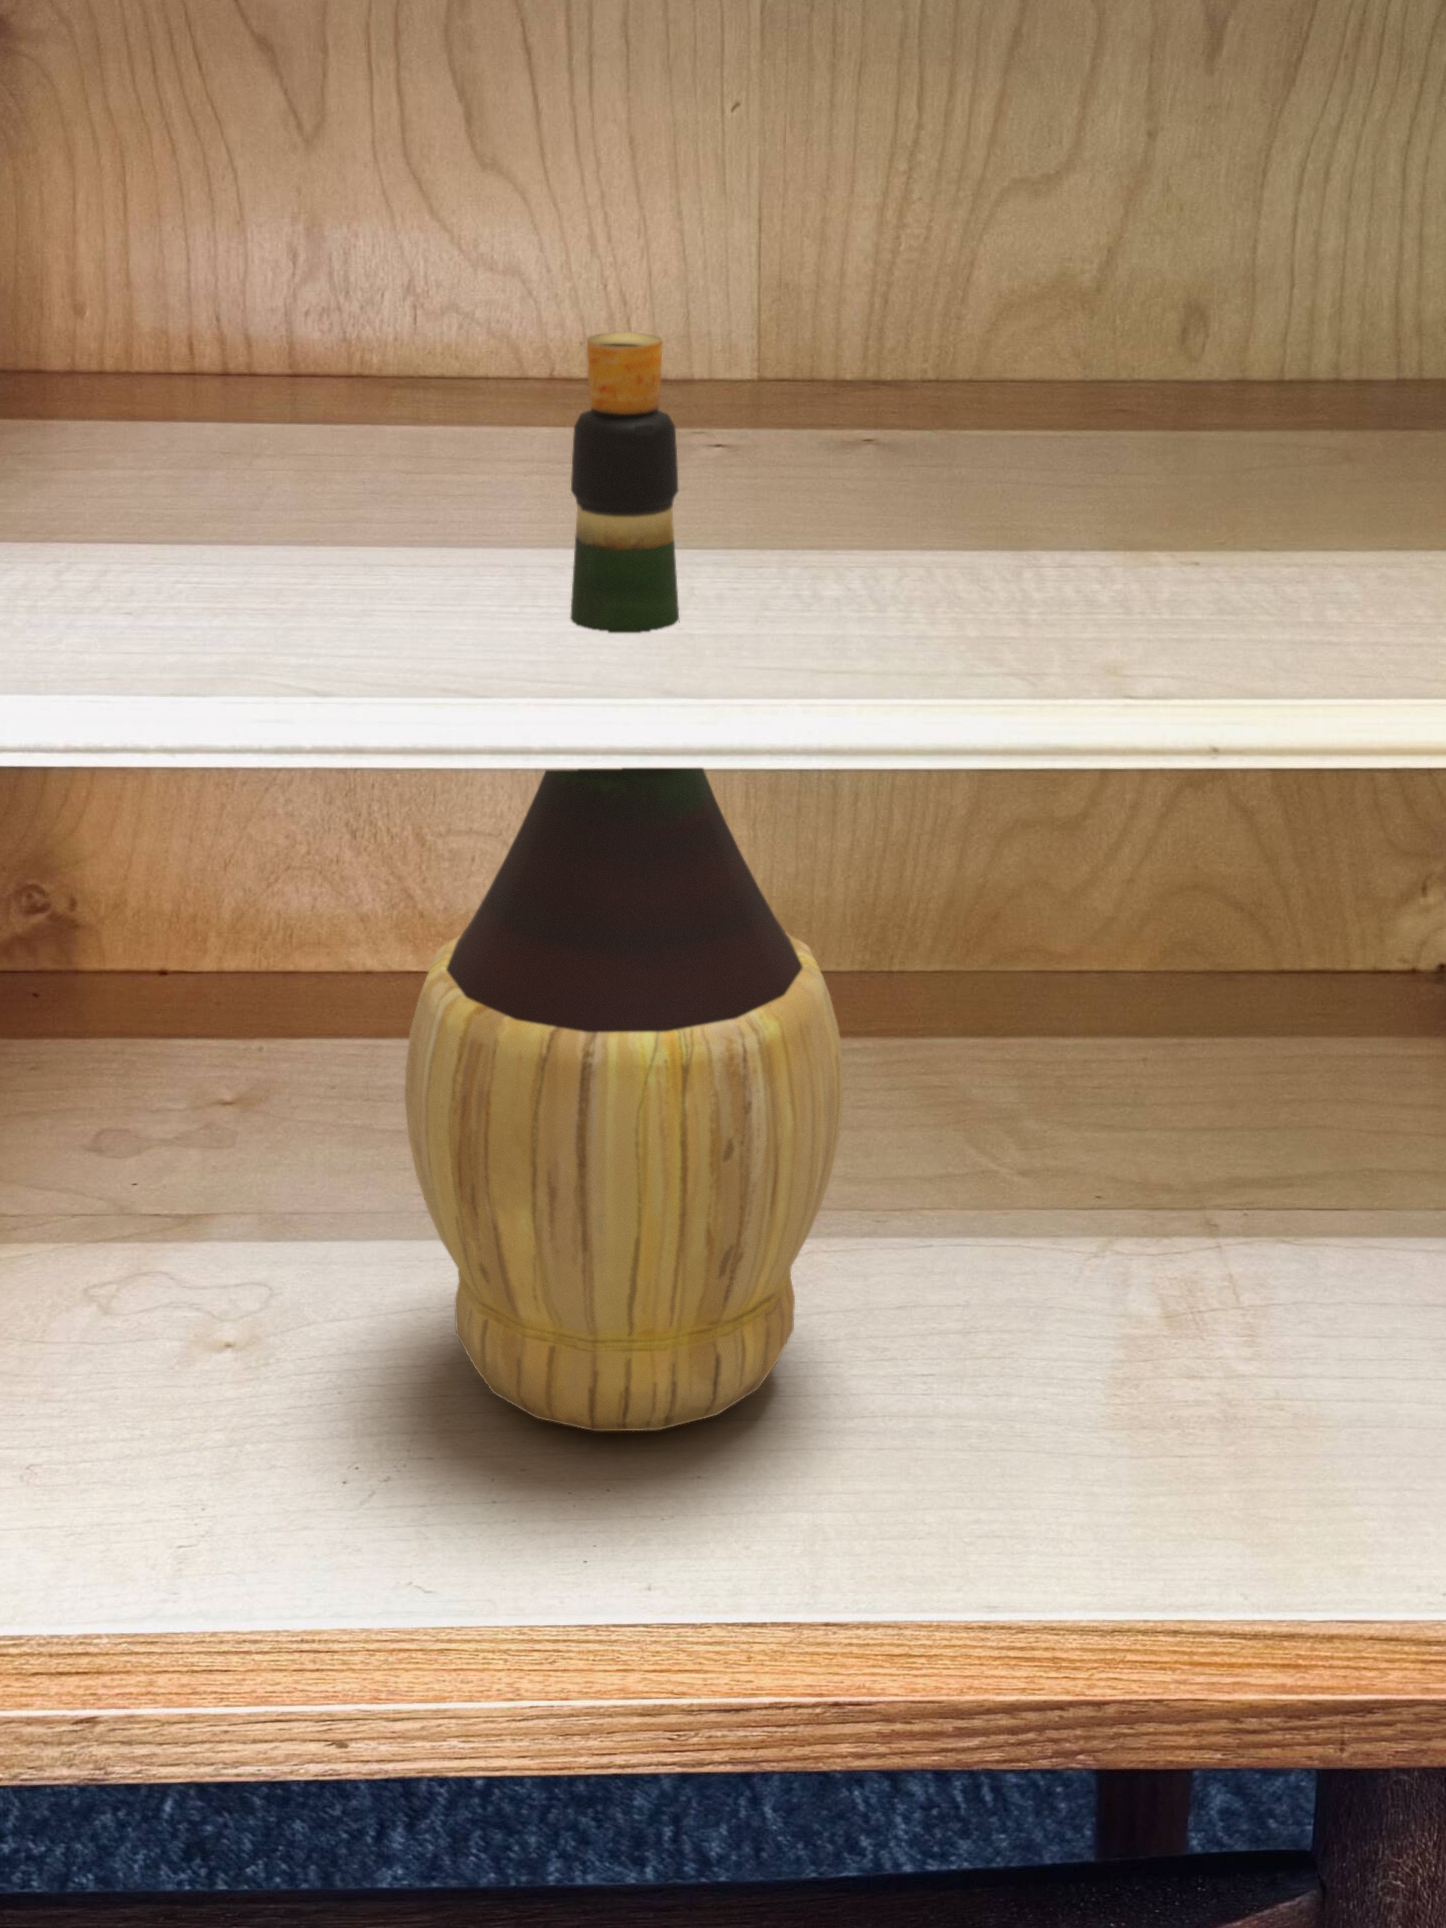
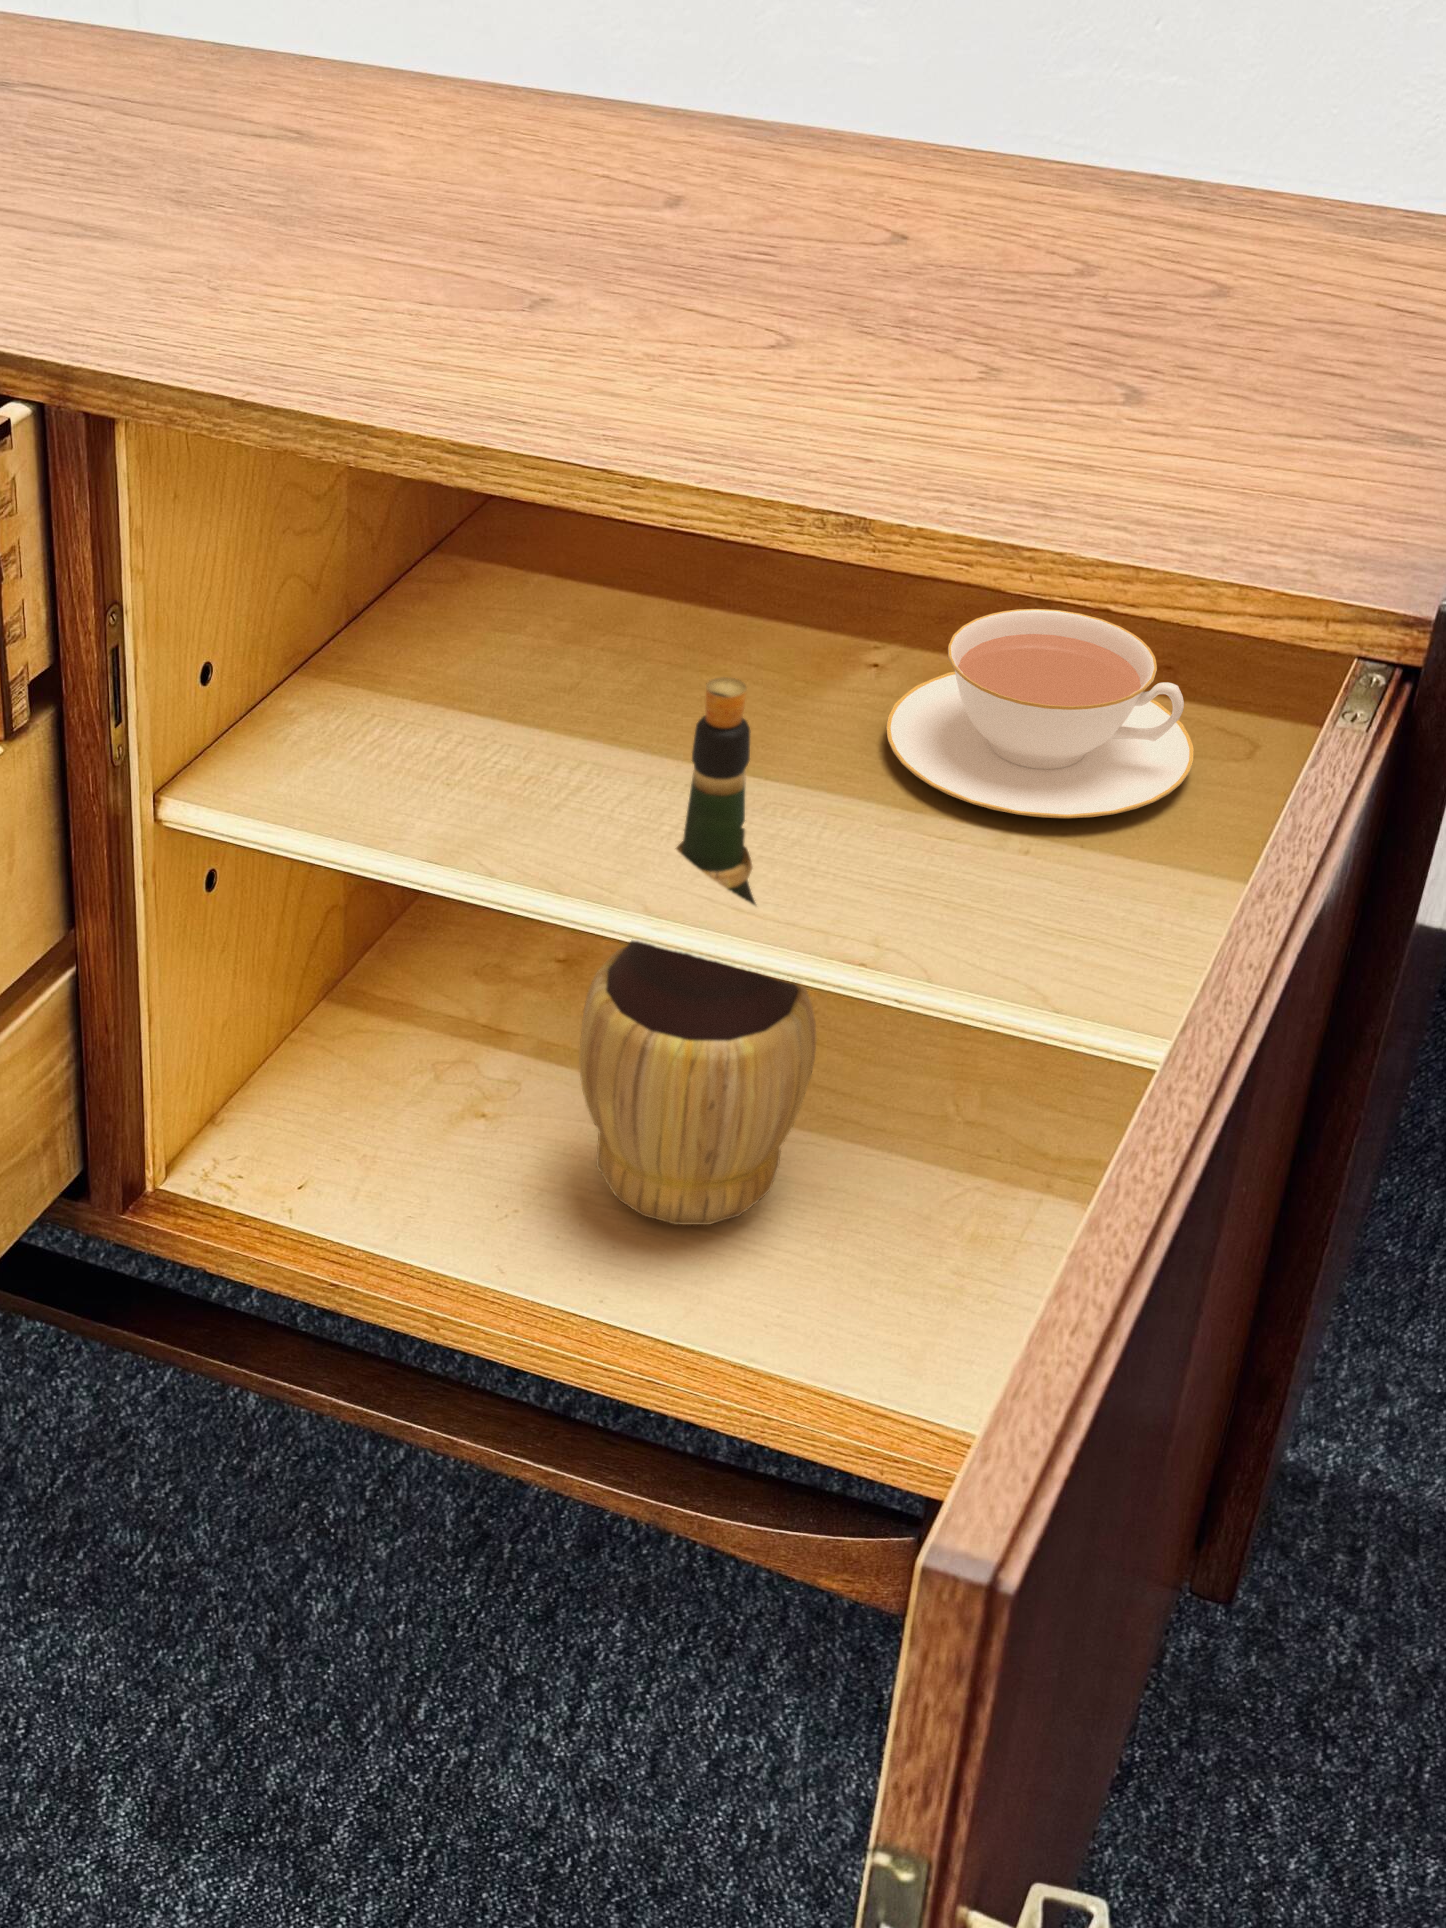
teacup: none [791,291,1291,536] -> present [886,609,1194,818]

